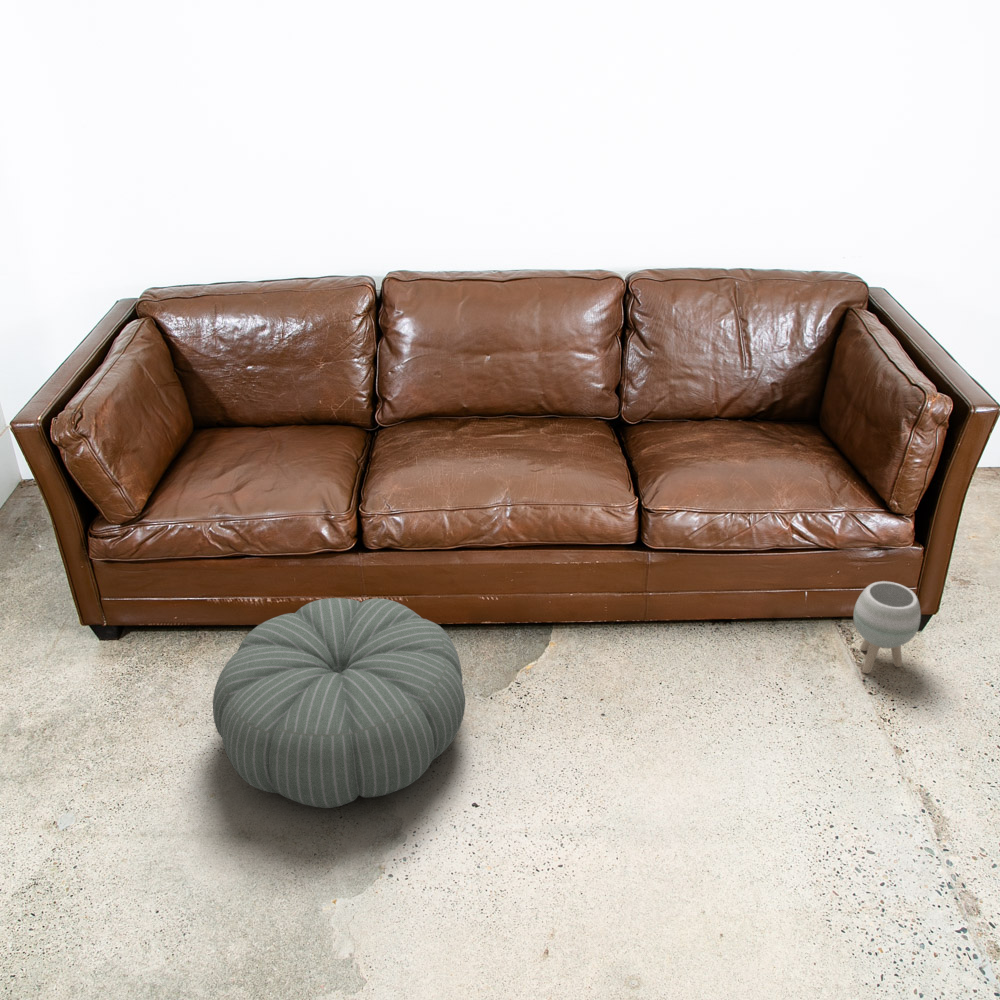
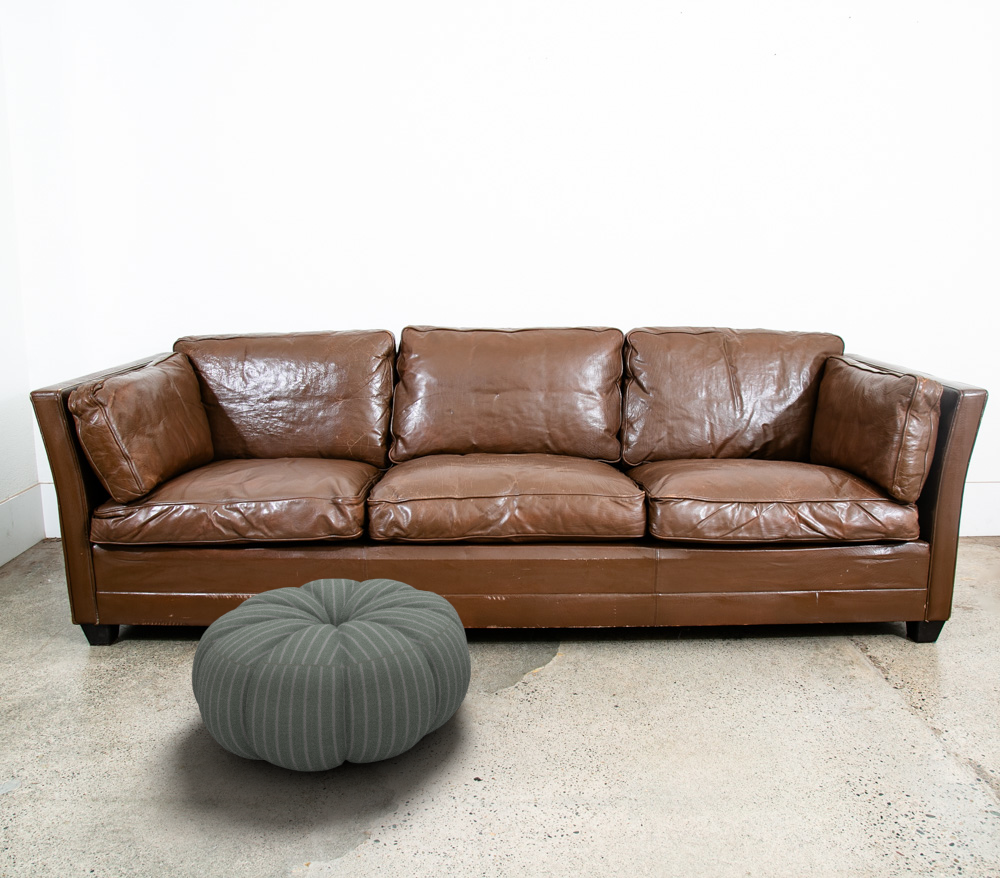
planter: present [854,581,921,673] -> none [874,572,946,672]

